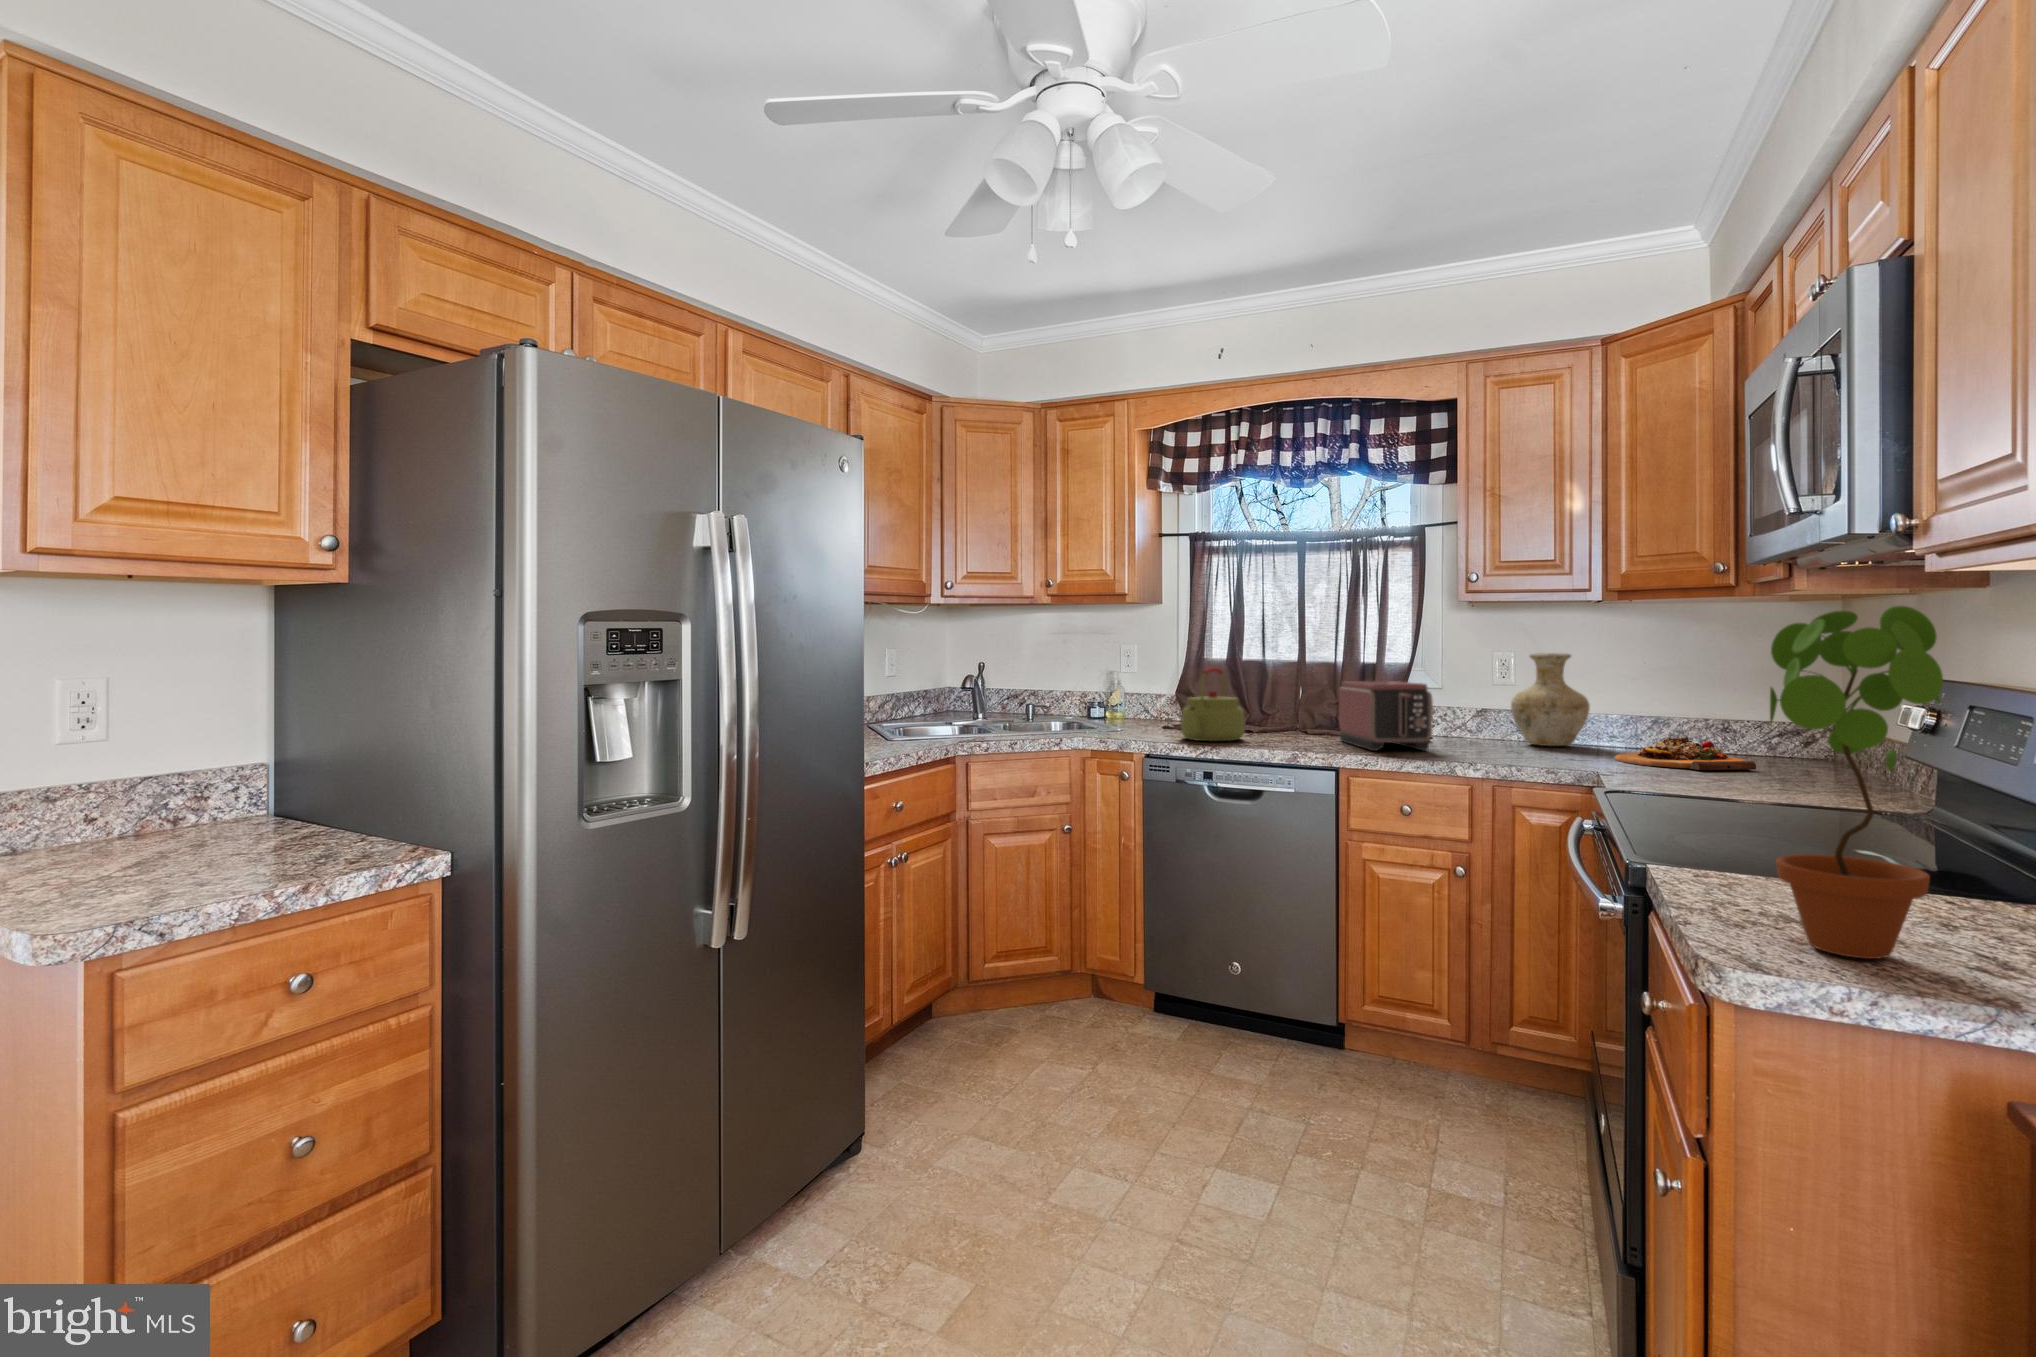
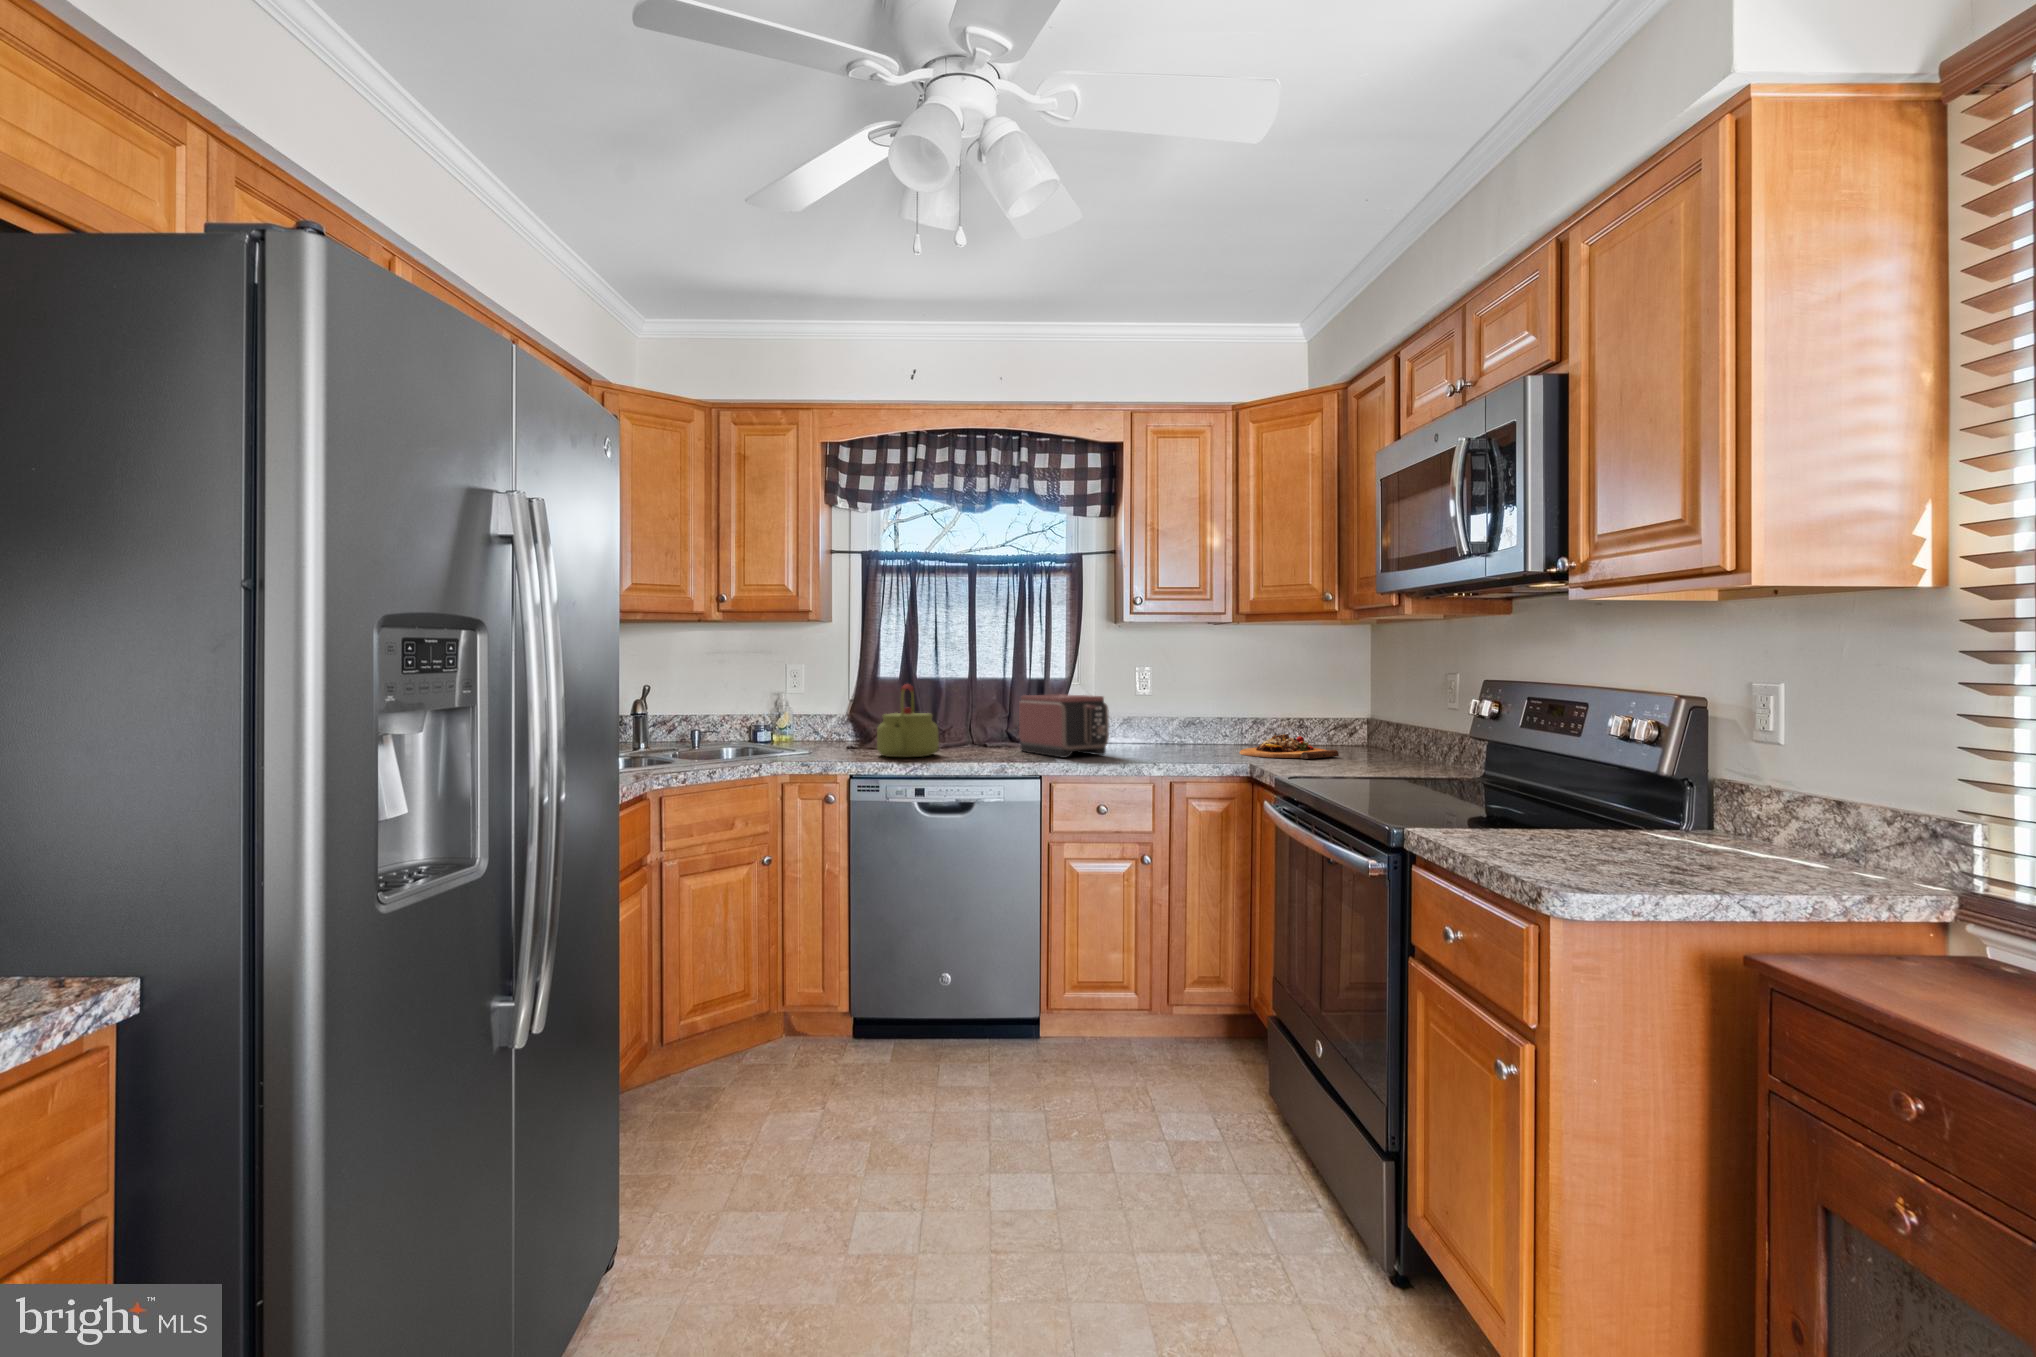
potted plant: present [1770,606,1943,959] -> none [1544,629,1664,876]
vase: present [1511,653,1590,746] -> none [1151,669,1210,747]

